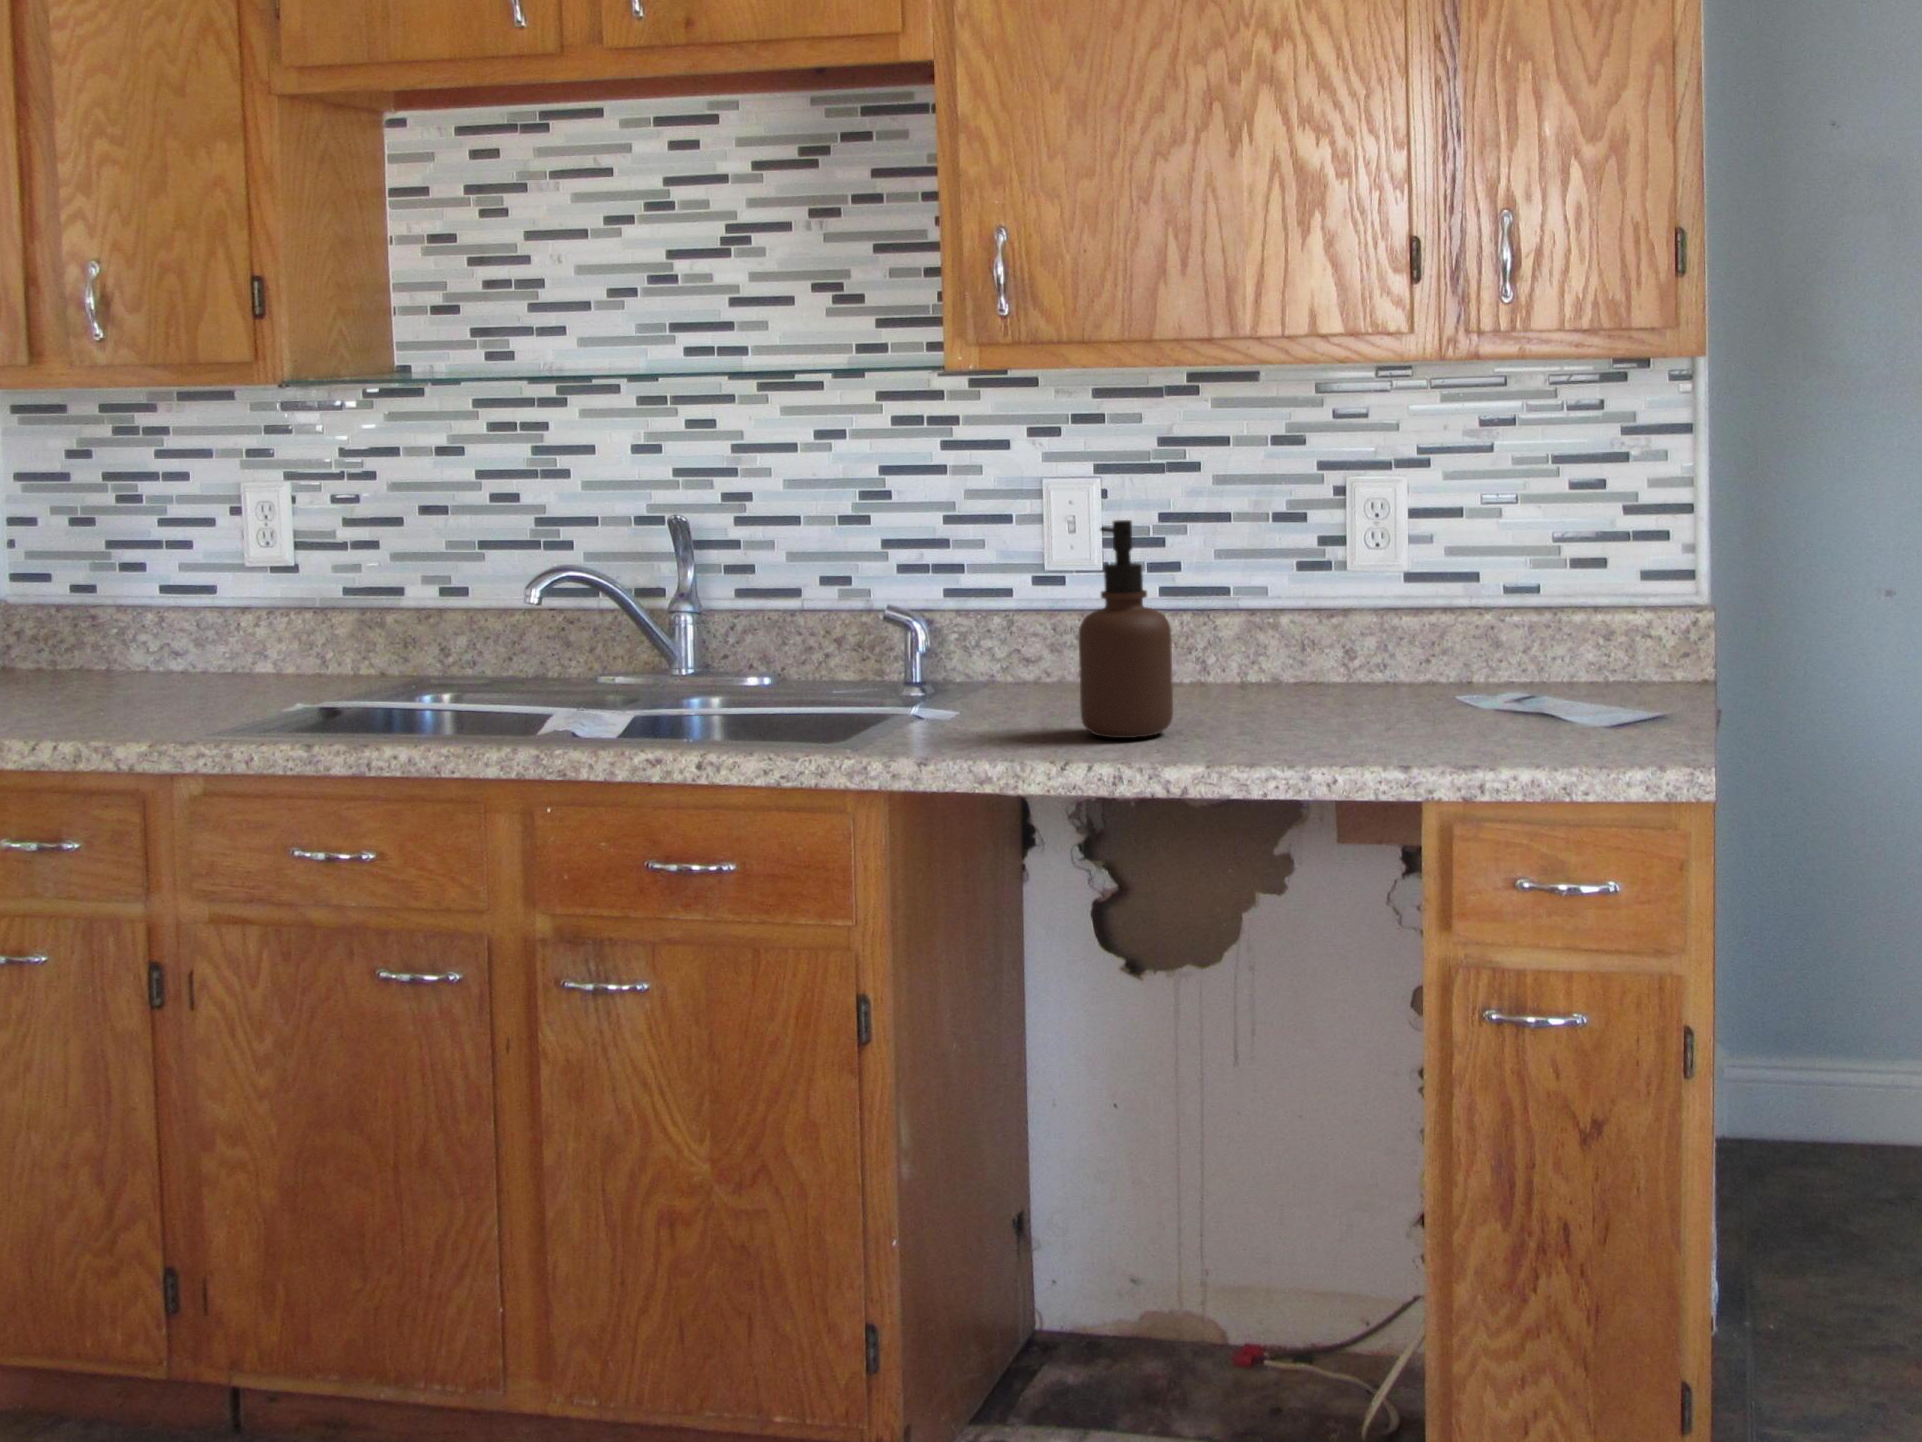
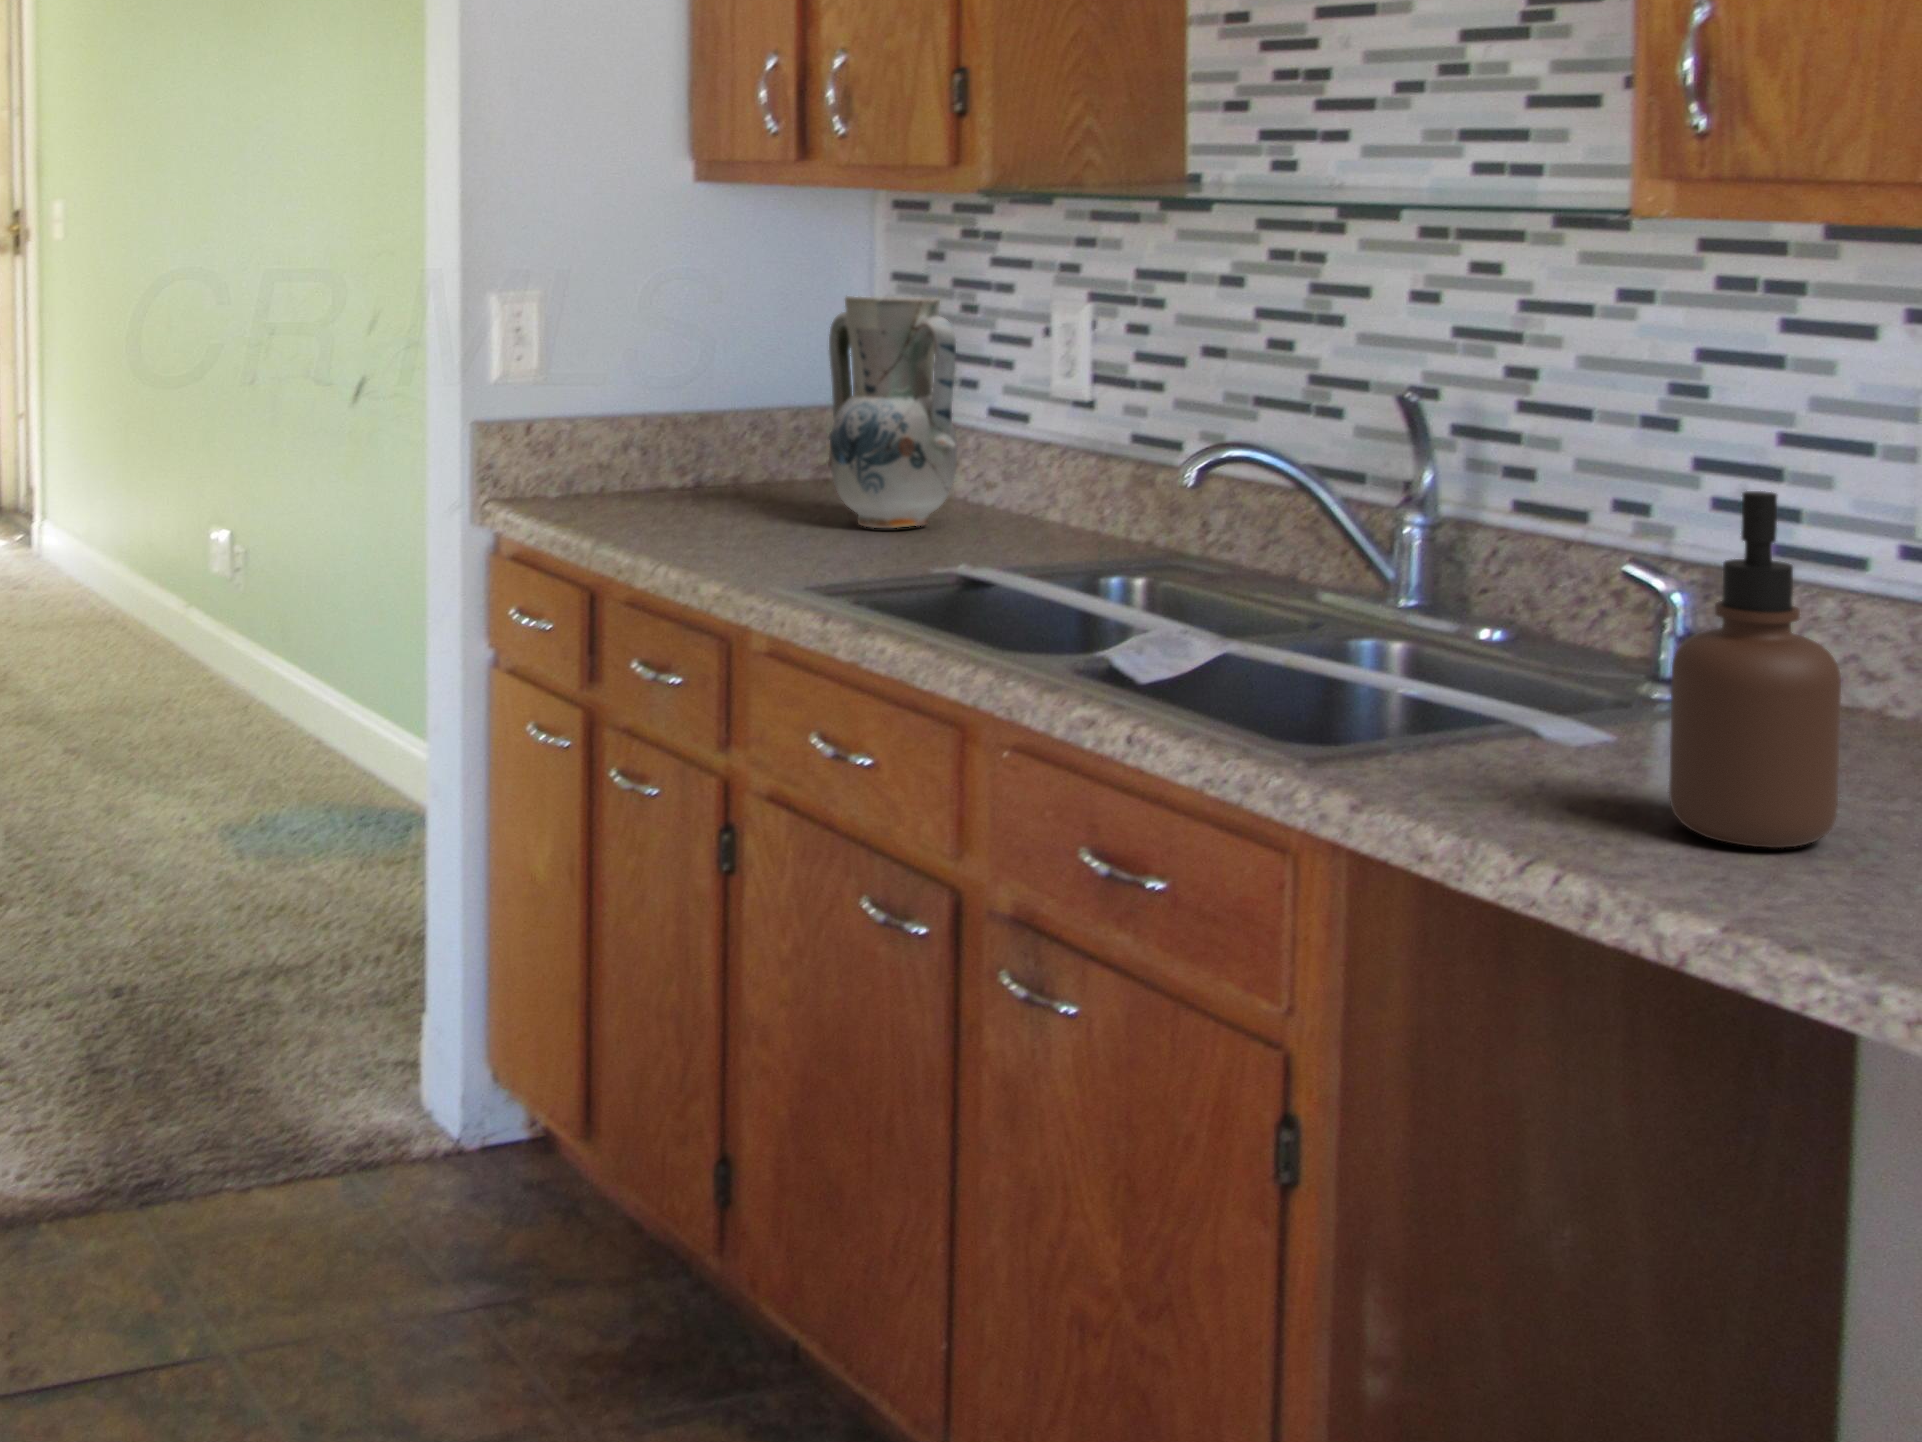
vase: none [43,483,199,697] -> present [828,296,957,528]

